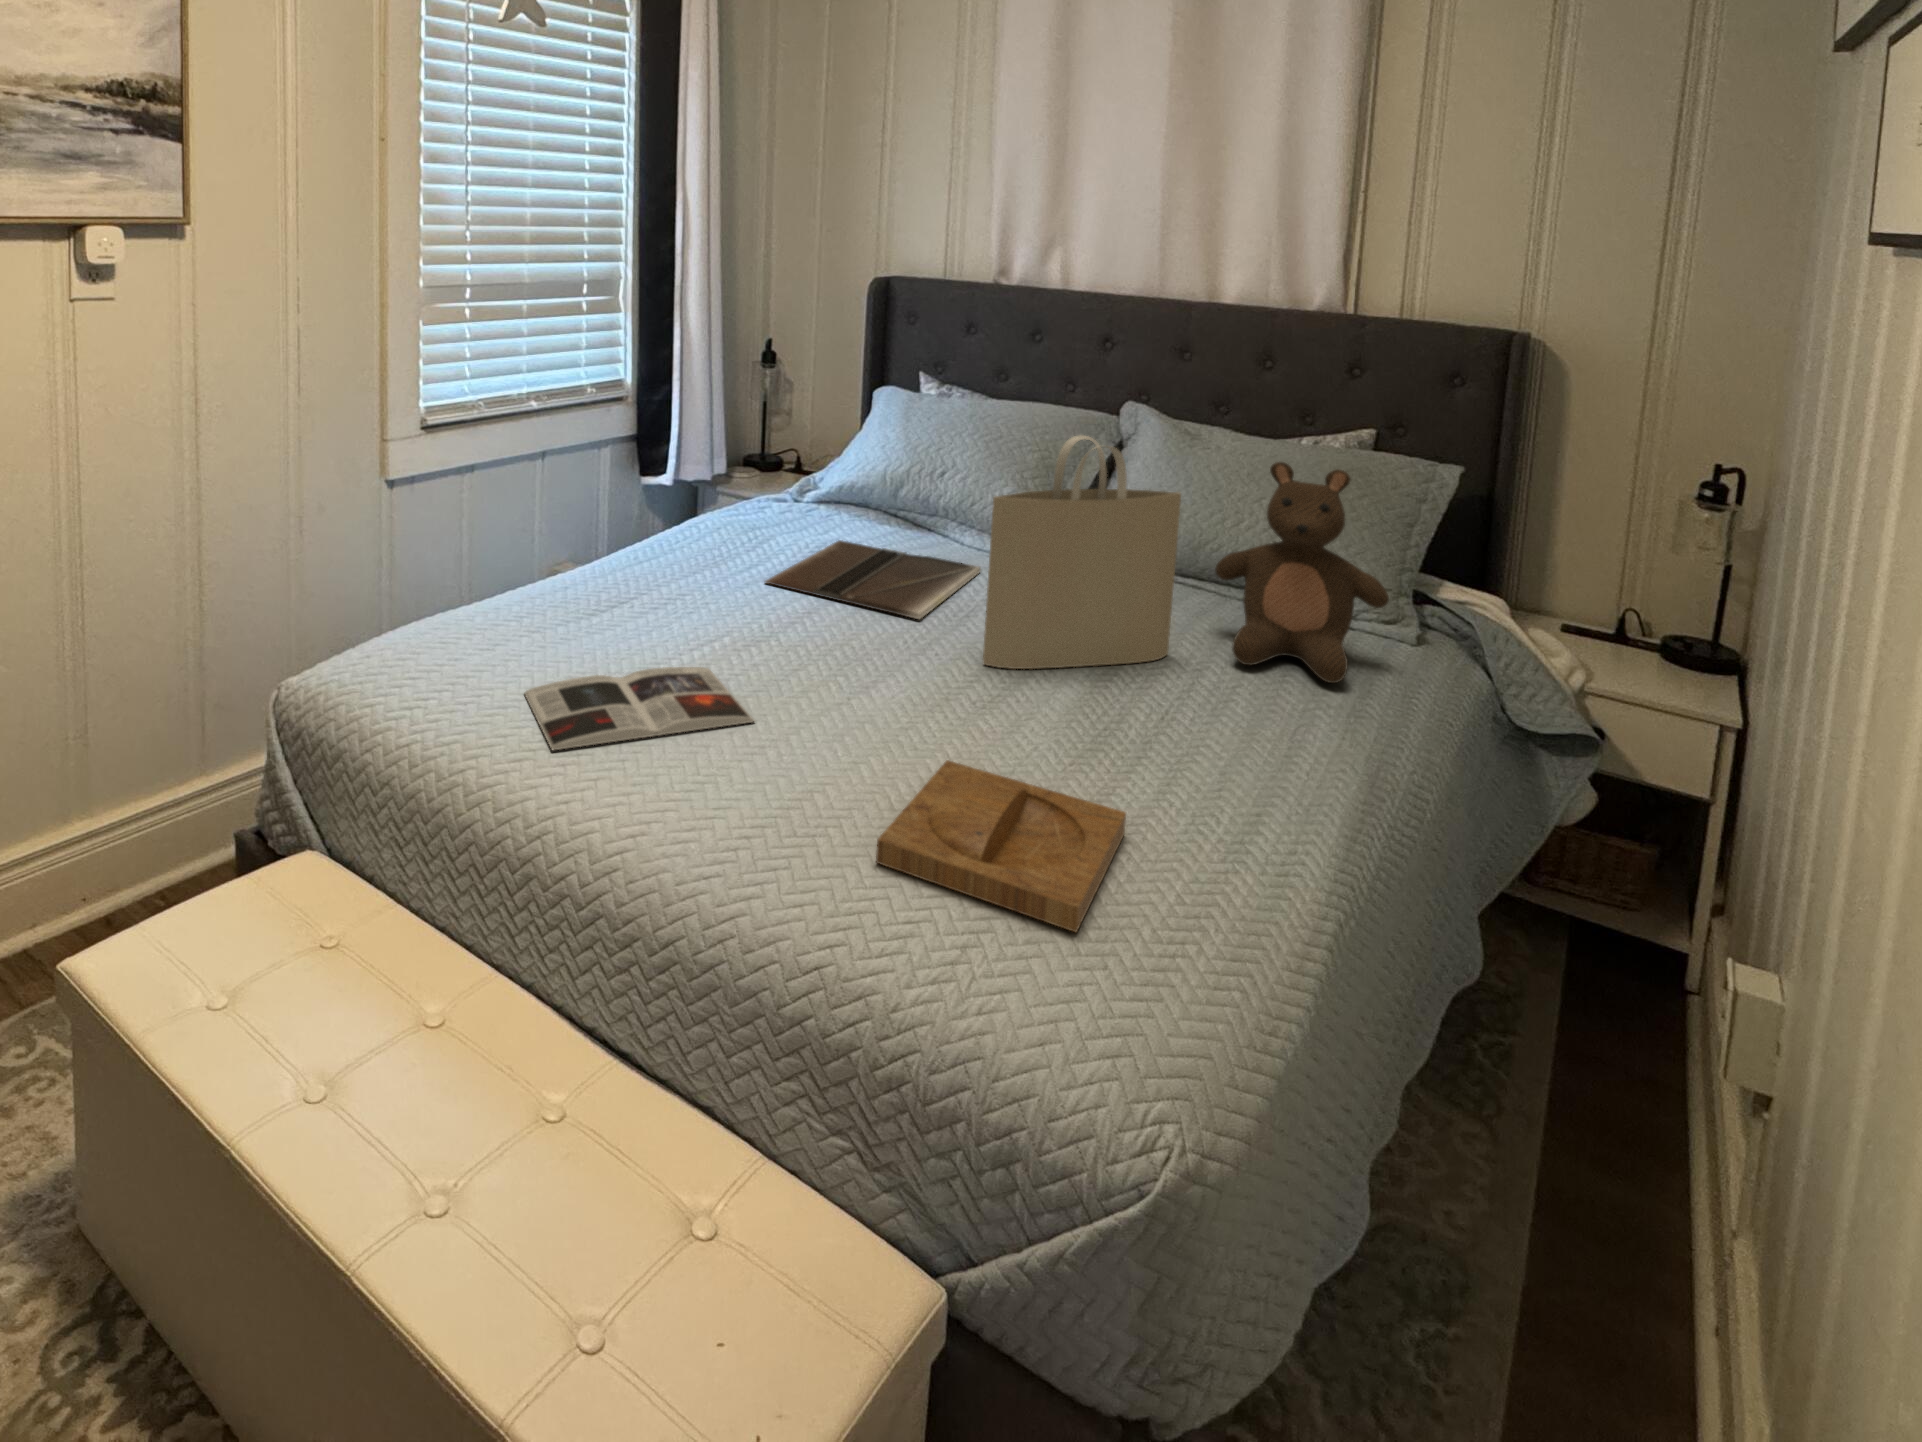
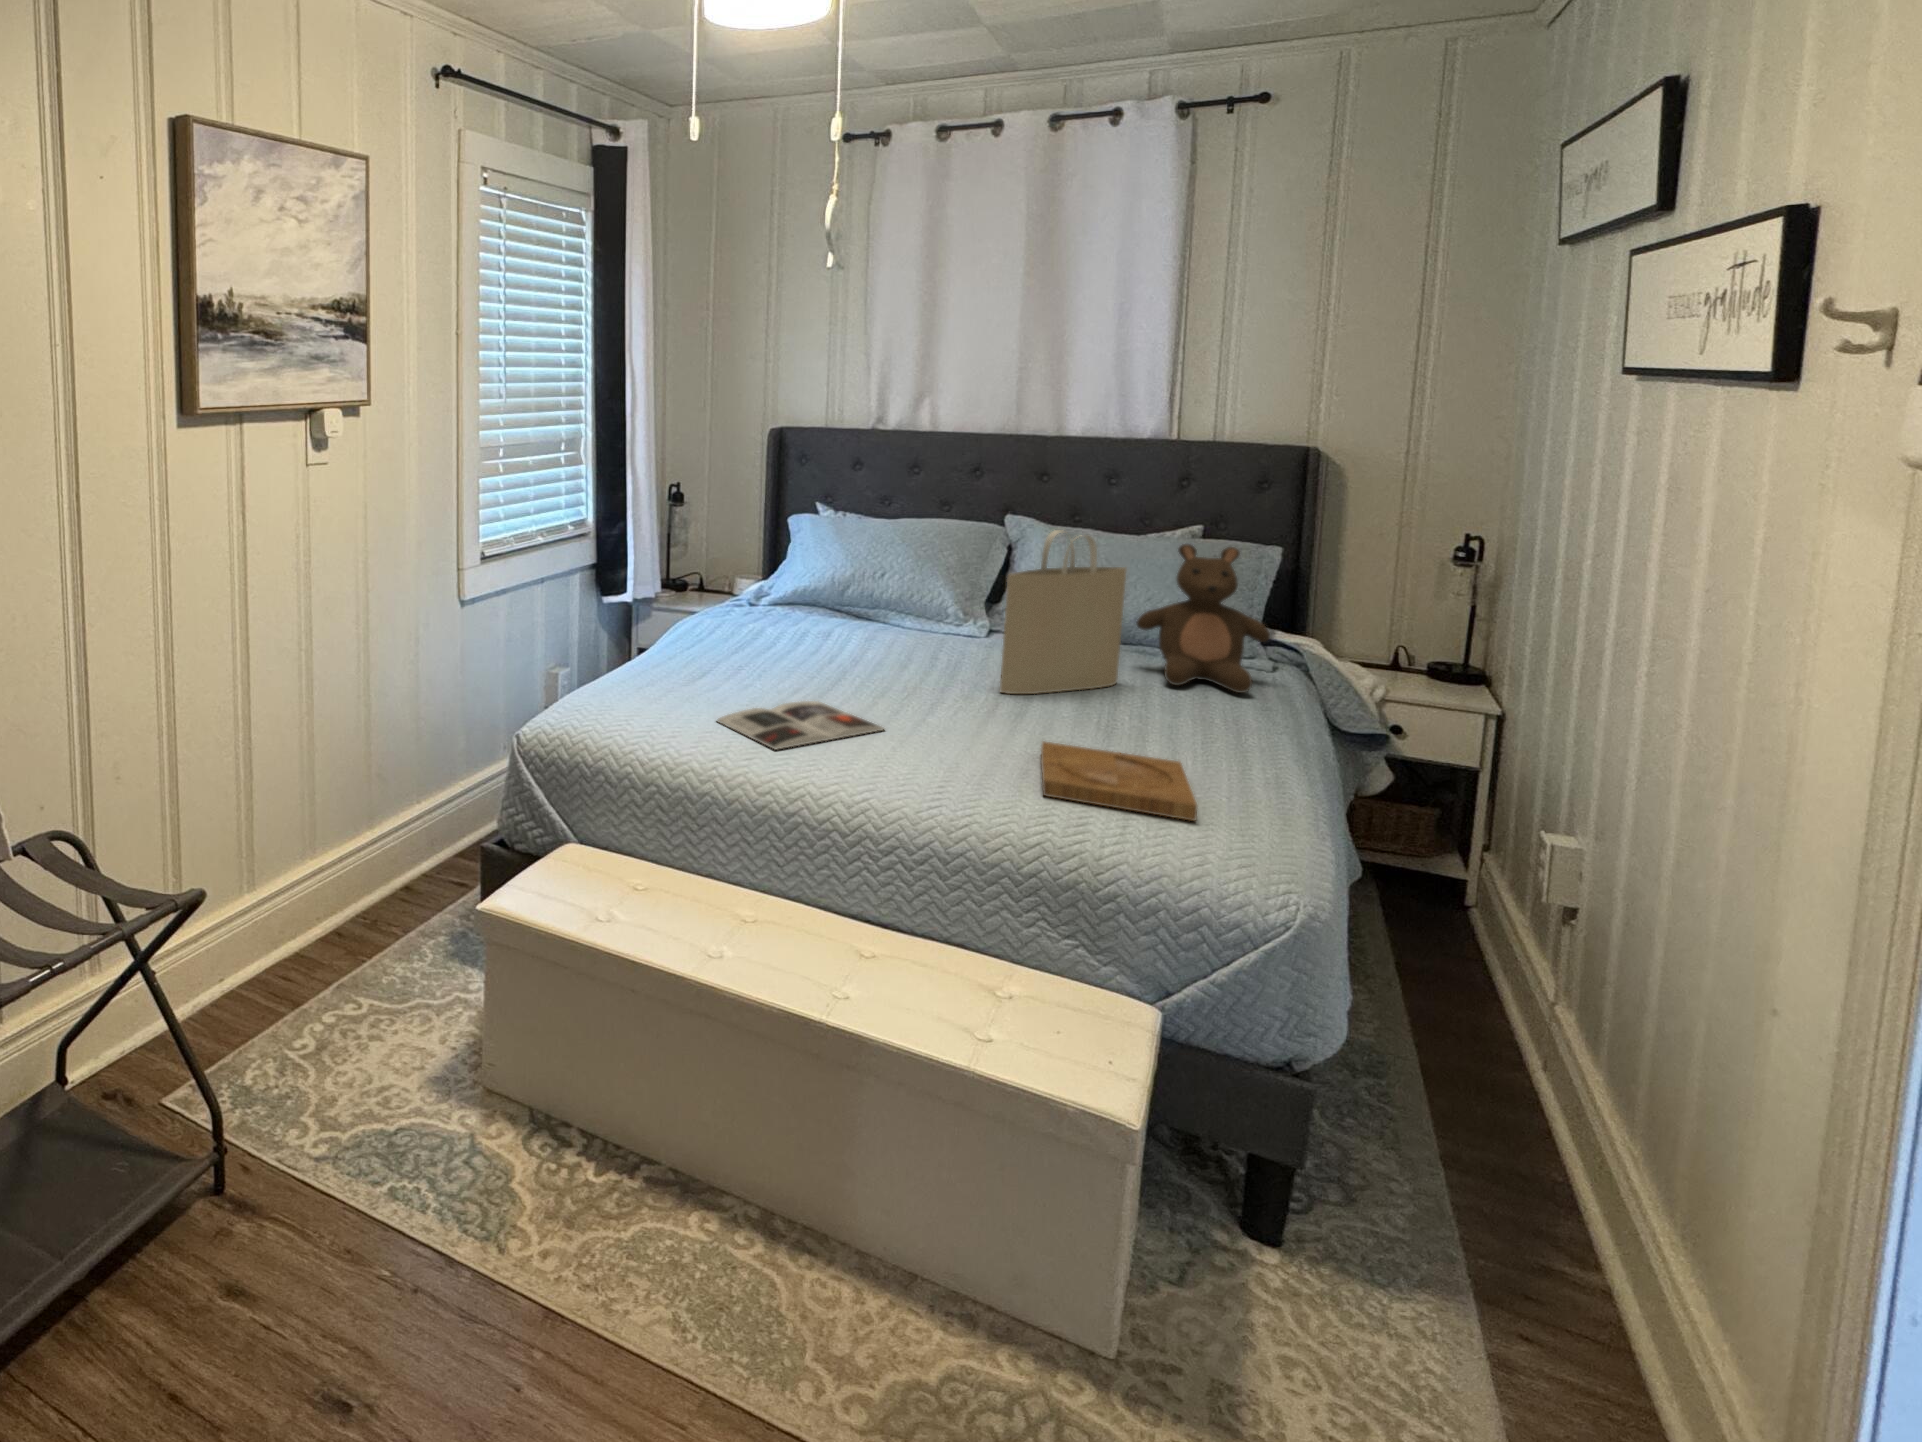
laptop: present [765,540,981,619] -> none [798,623,941,669]

